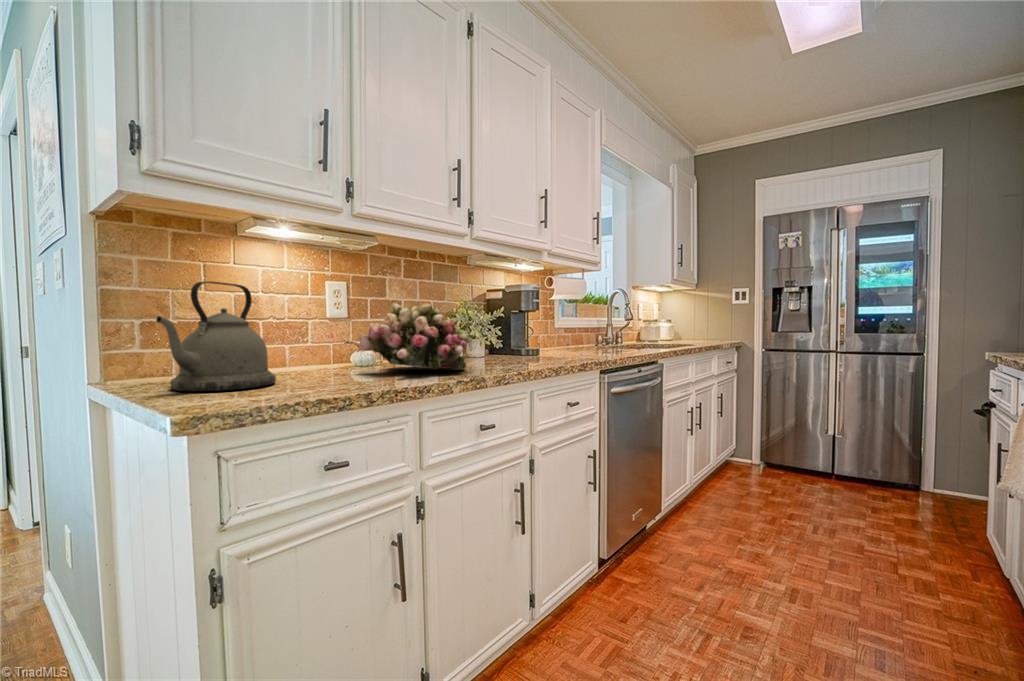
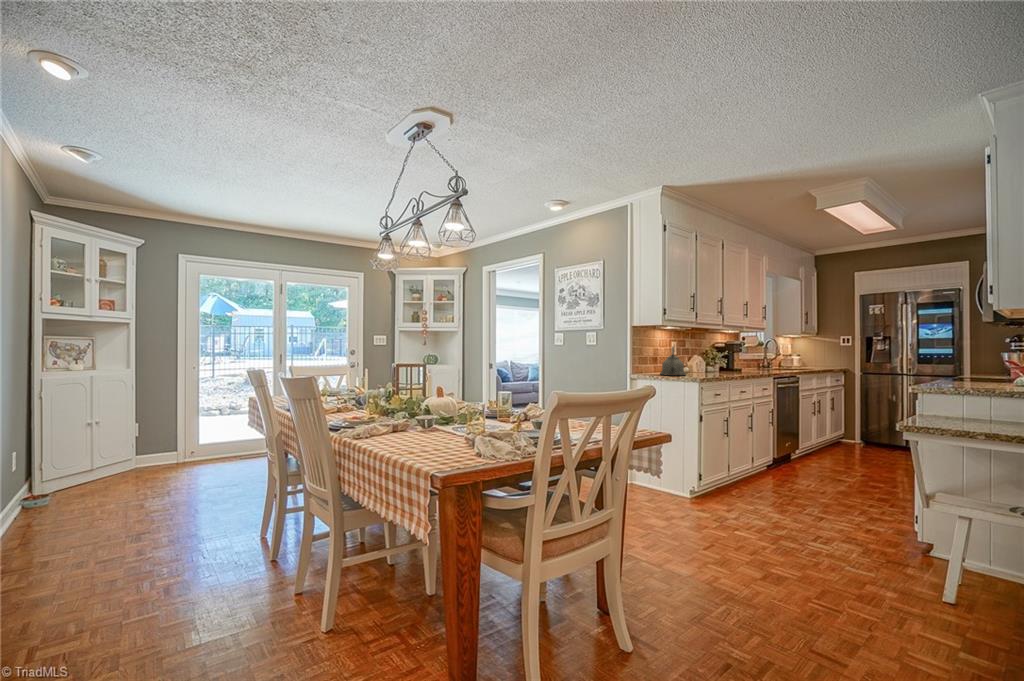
flower arrangement: present [359,303,468,369] -> none [696,351,732,374]

